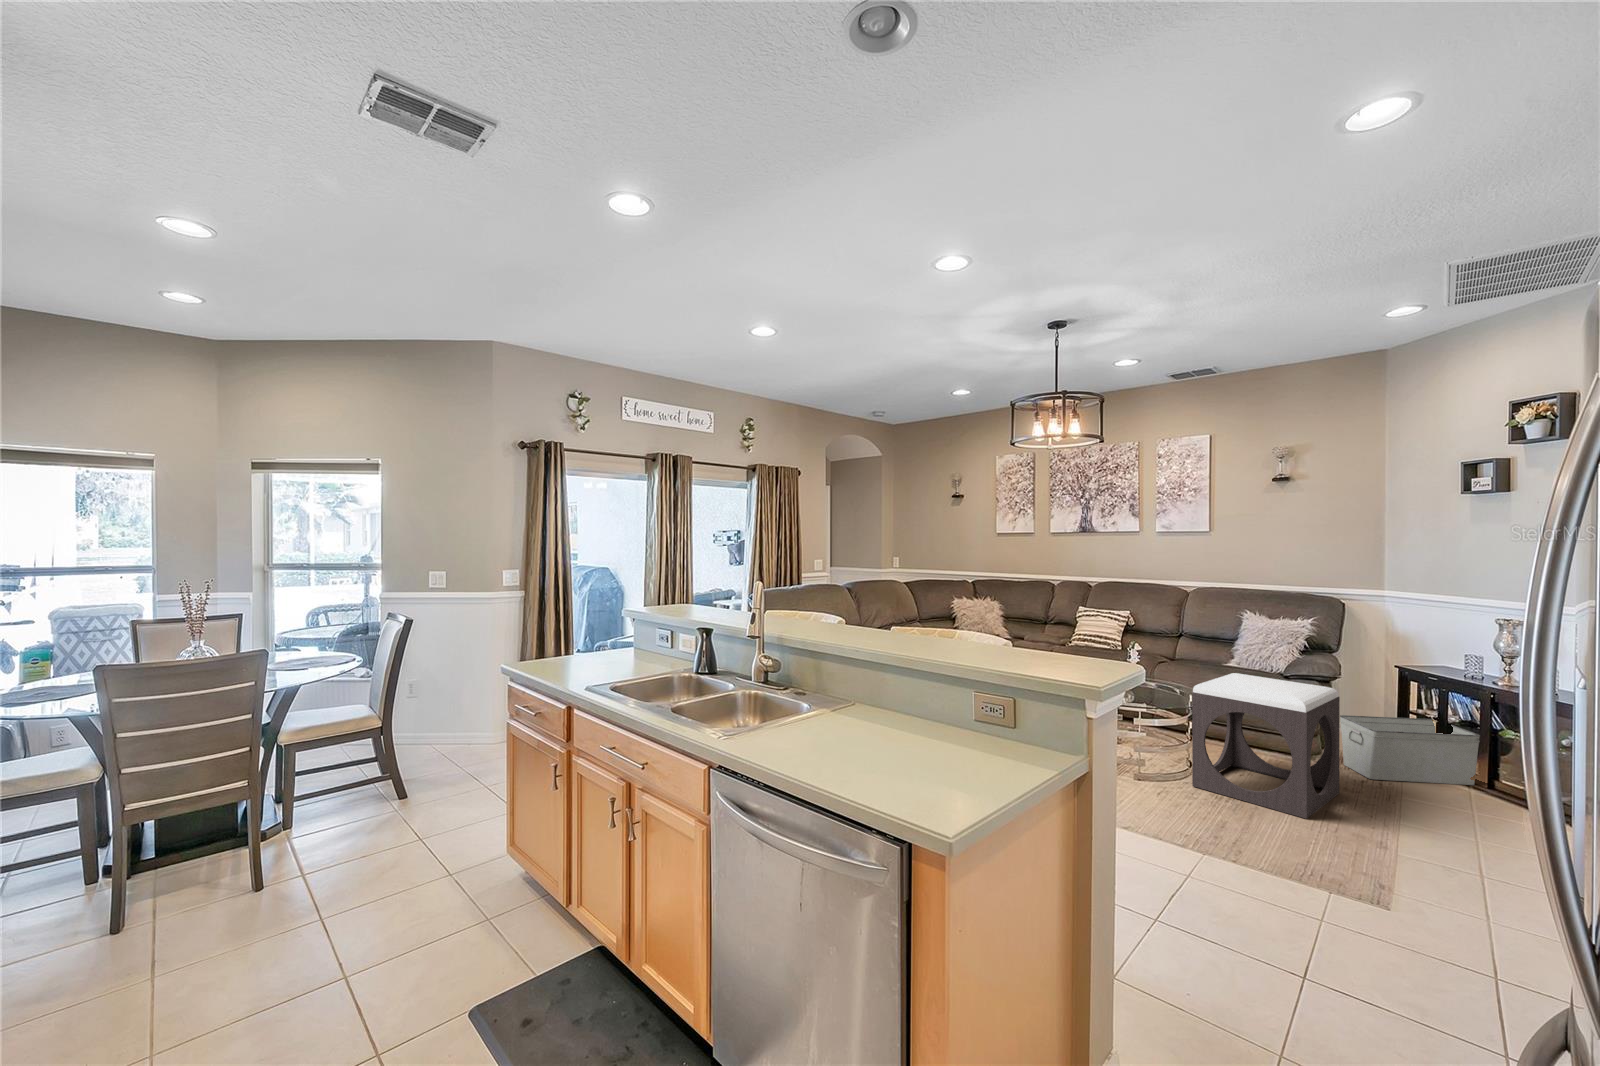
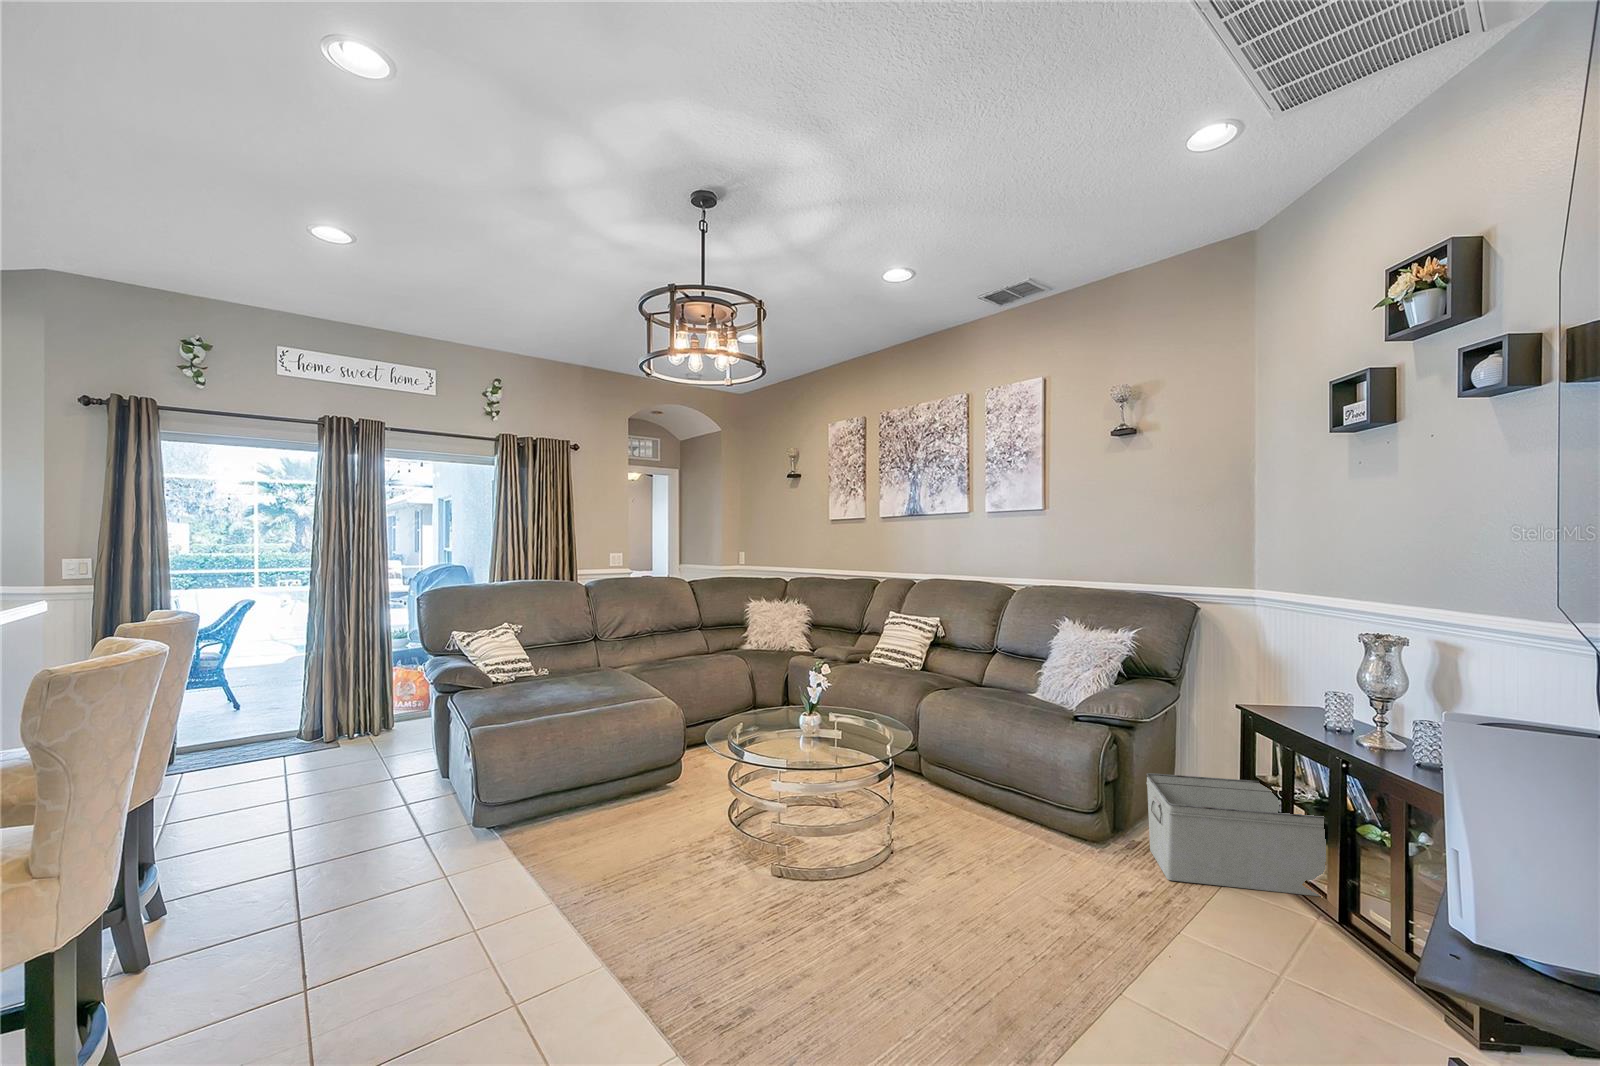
footstool: present [1192,673,1340,819] -> none [875,708,1096,964]

